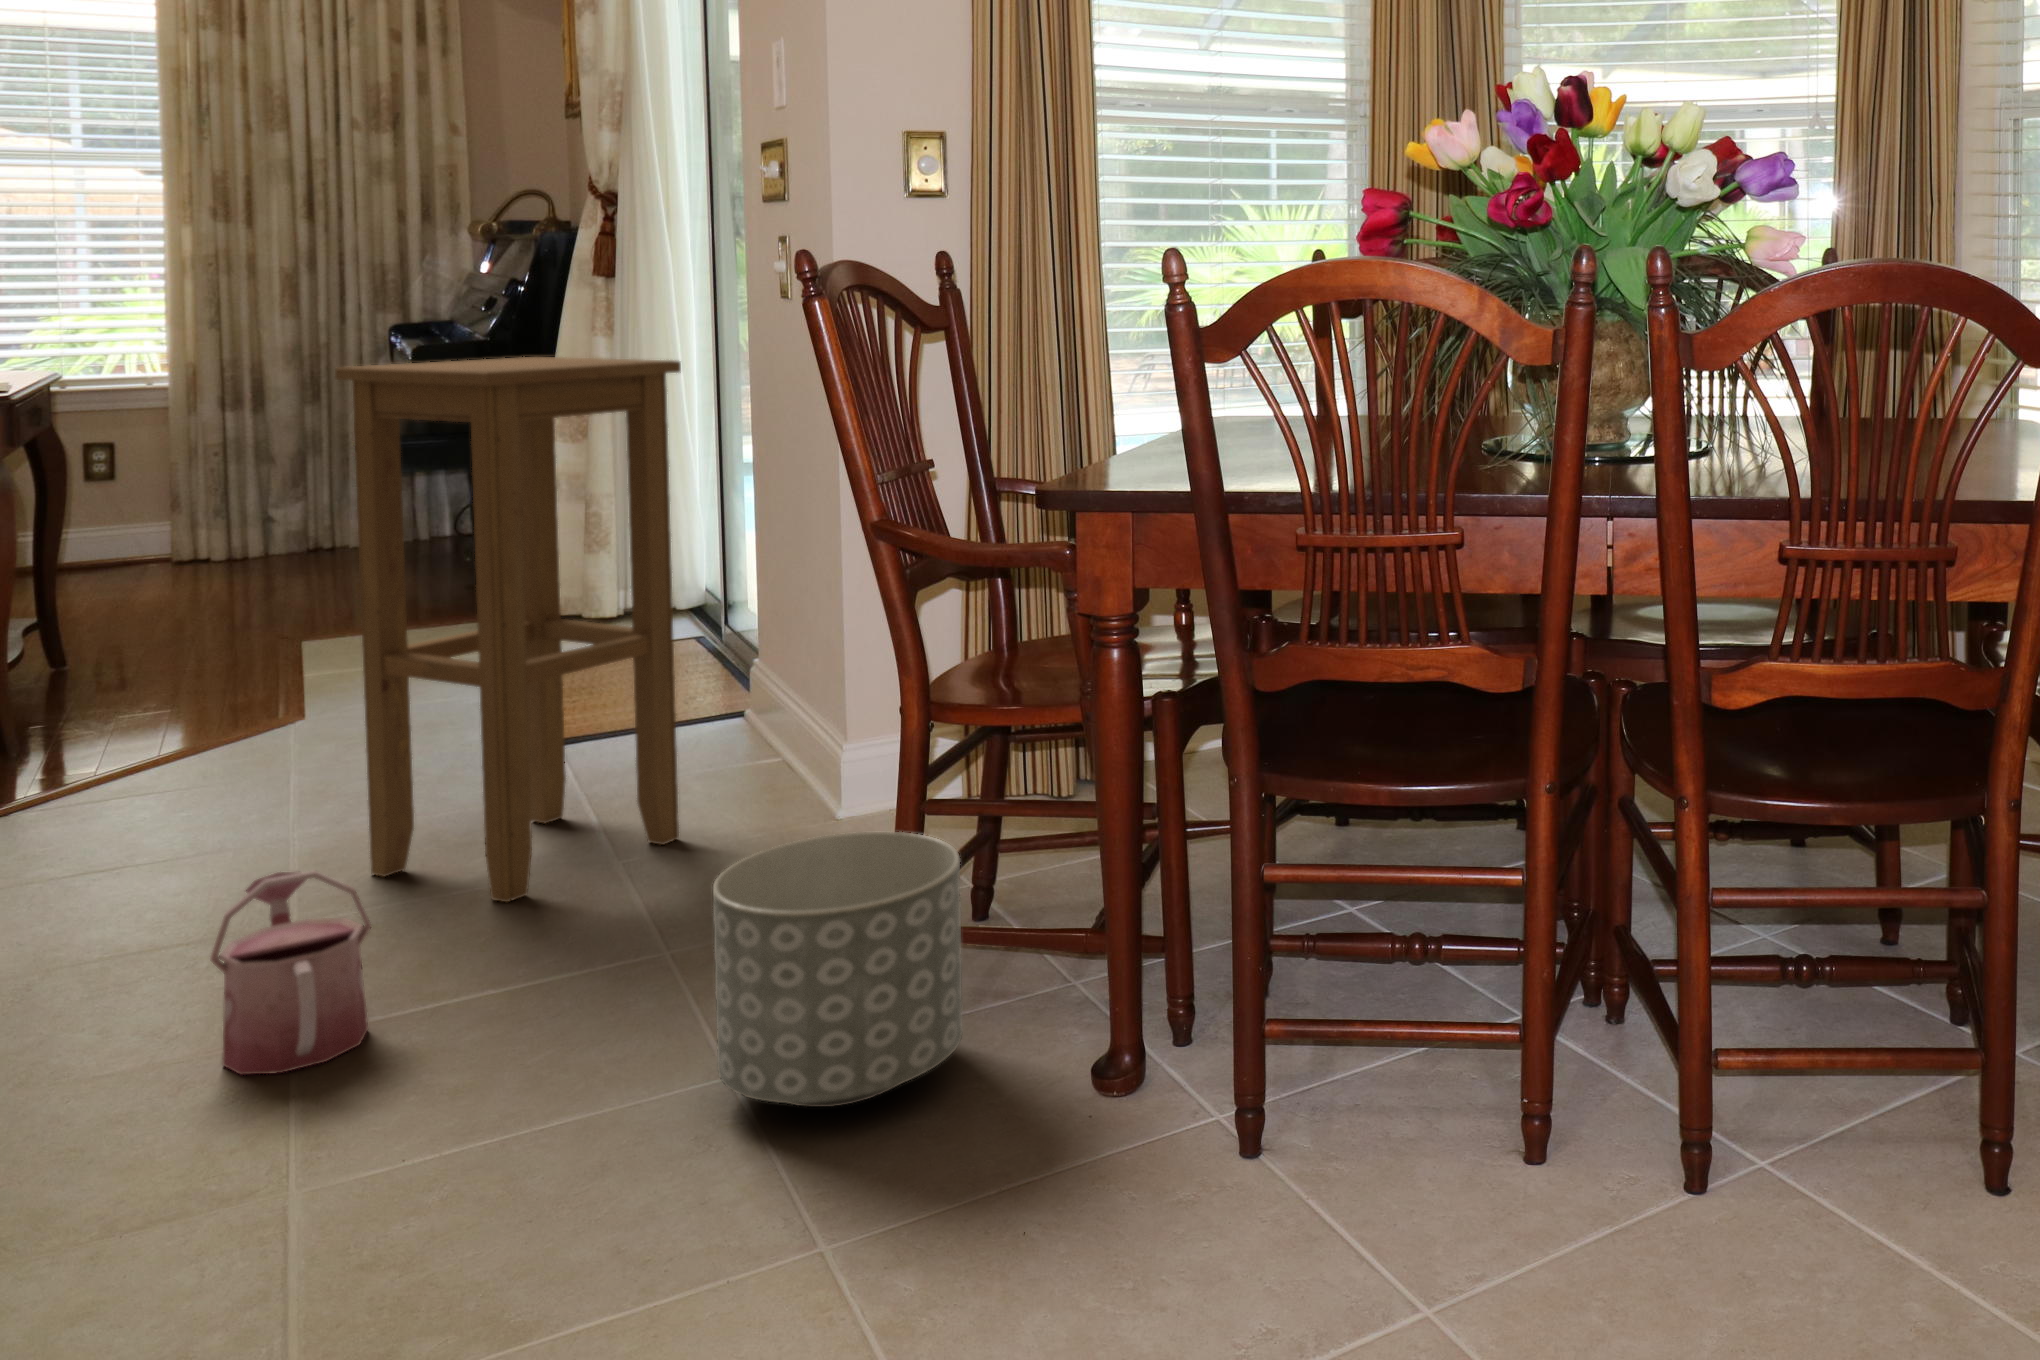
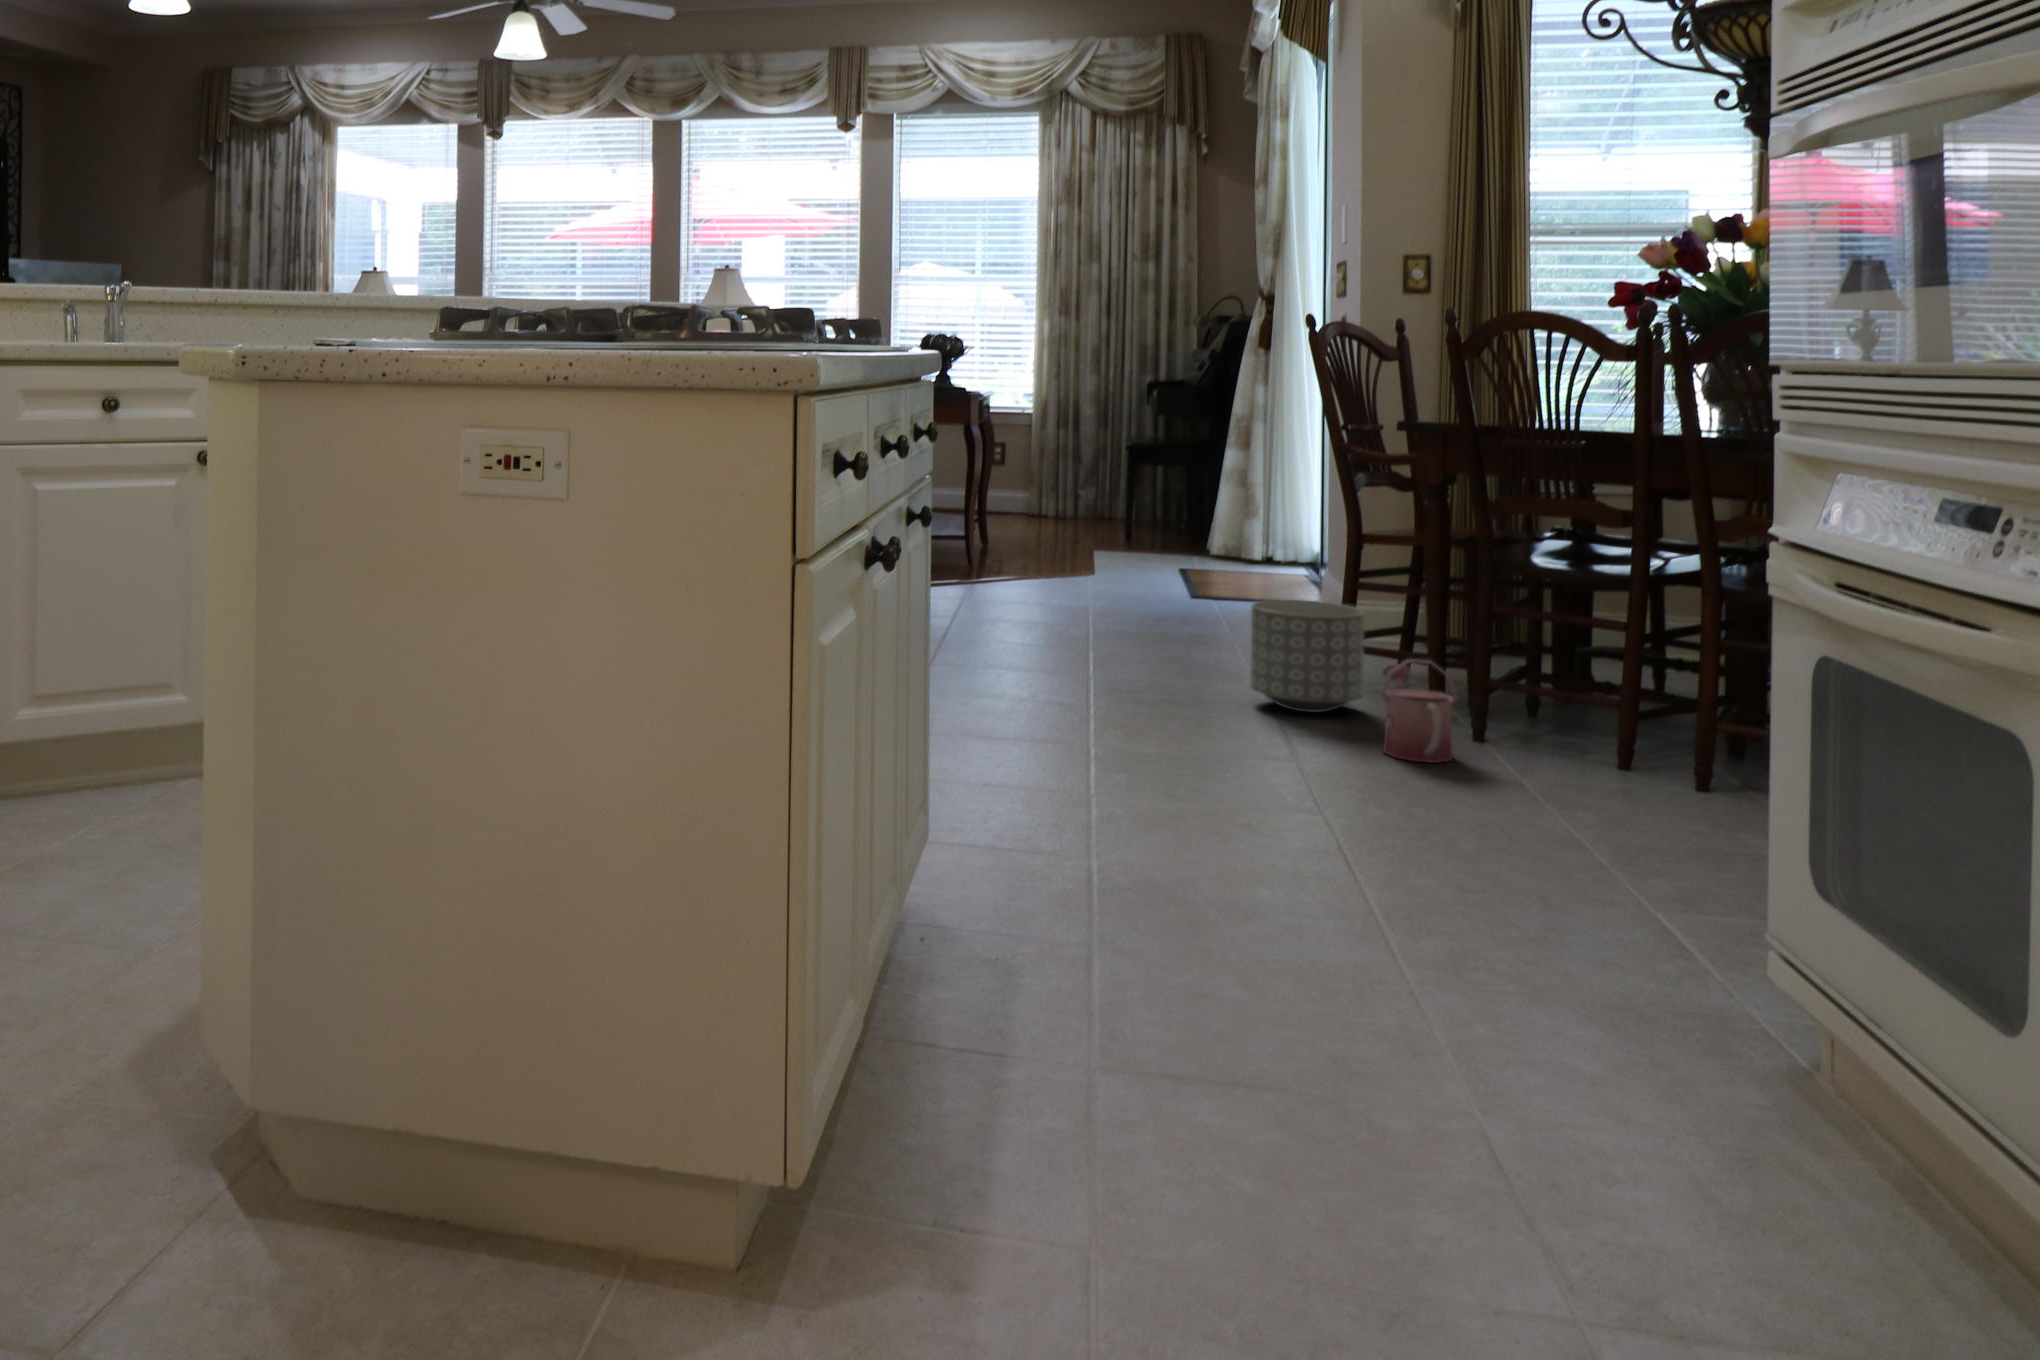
stool: present [335,357,681,902] -> none [1119,383,1275,643]
watering can: present [210,871,371,1075] -> present [1381,659,1457,763]

